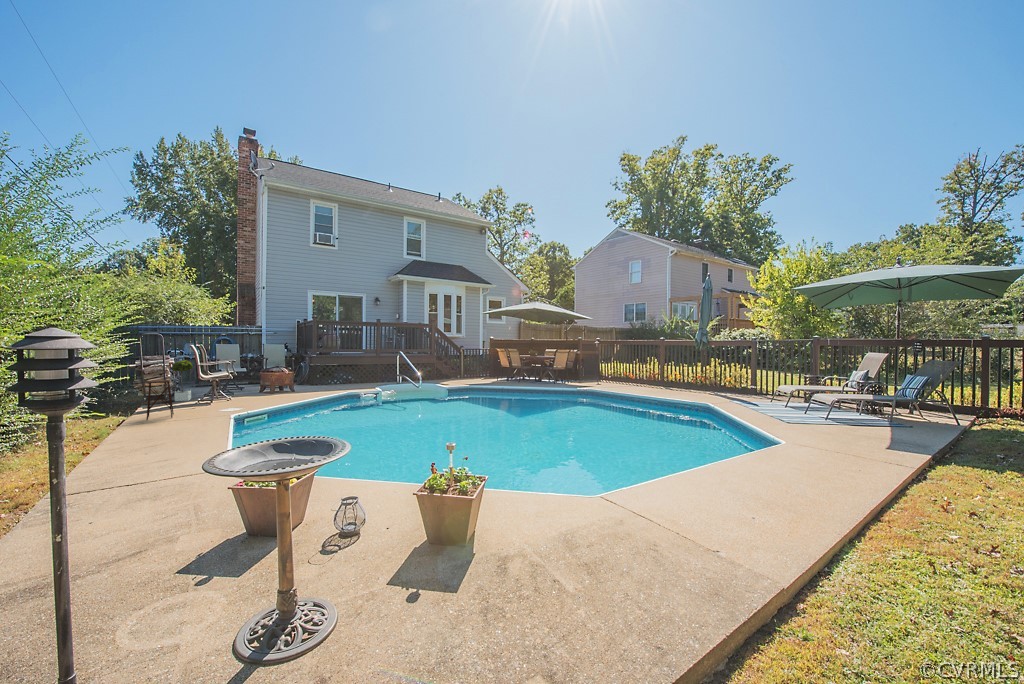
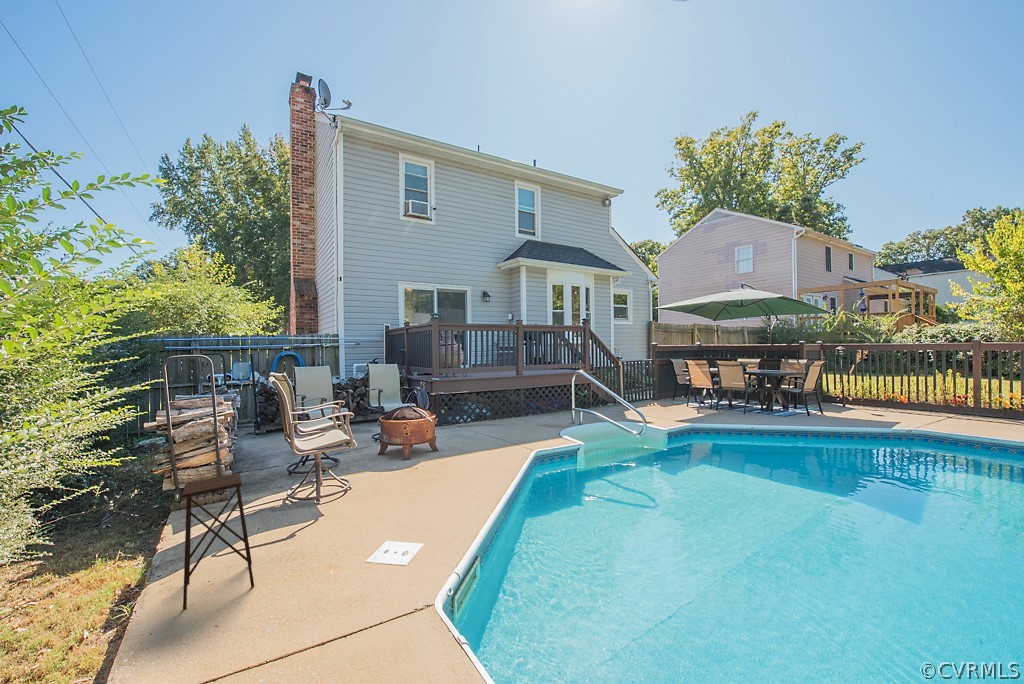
potted tree: present [172,360,193,401] -> none [229,404,268,492]

